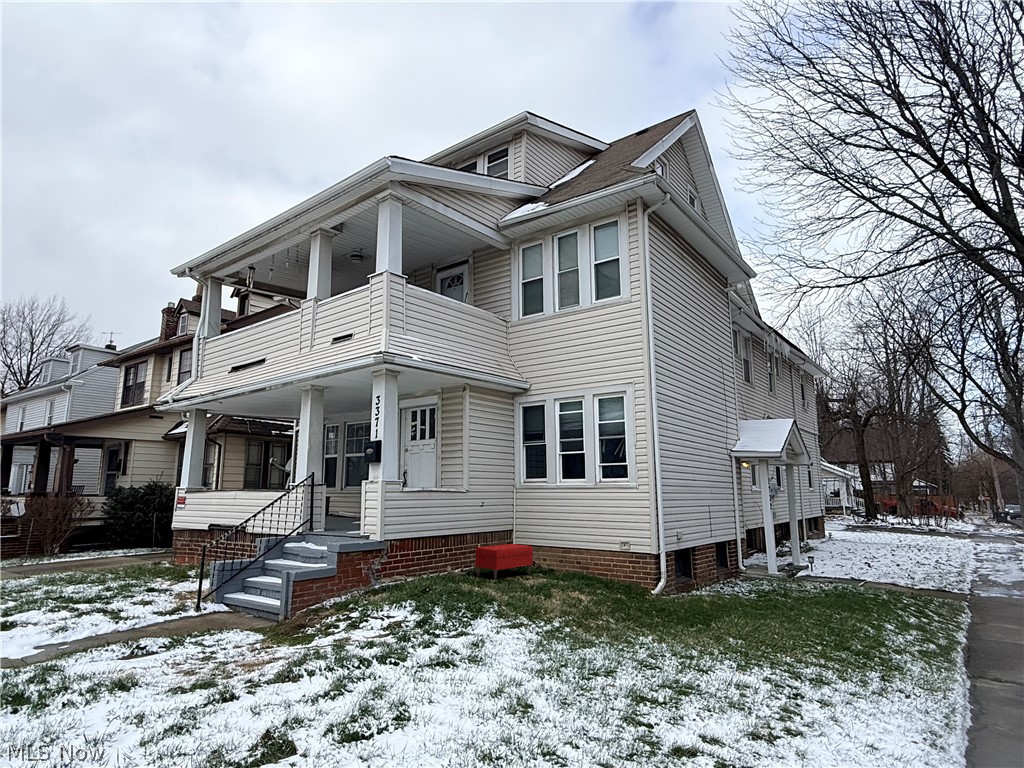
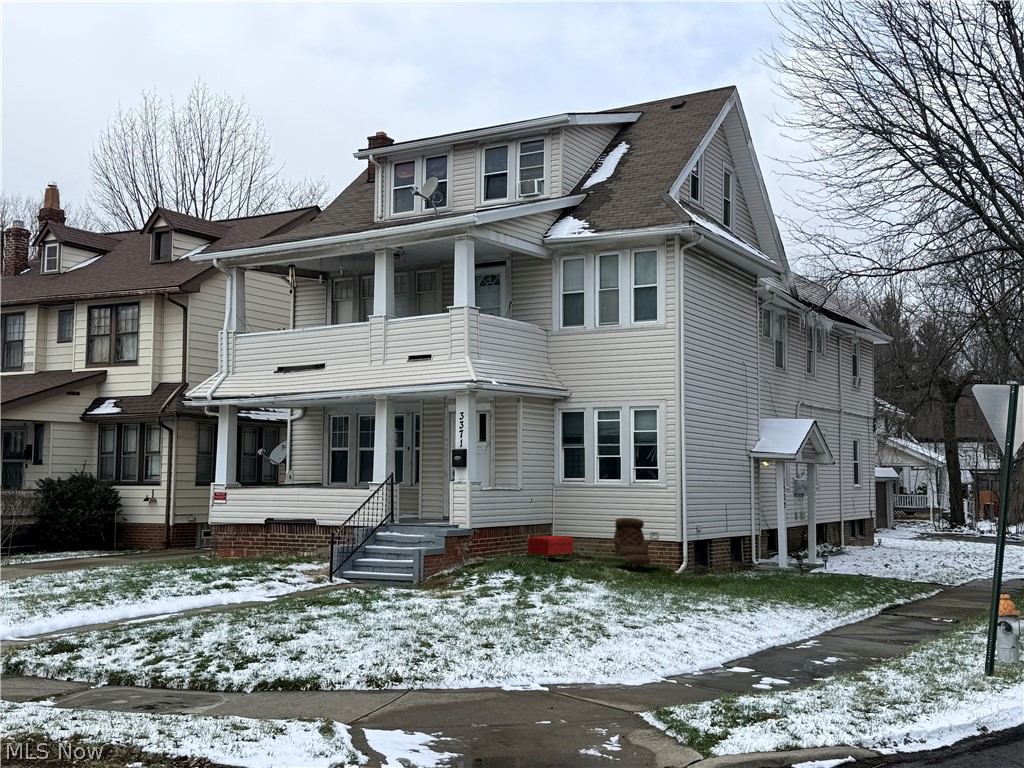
lounge chair: none [573,524,622,595] -> present [612,518,651,571]

